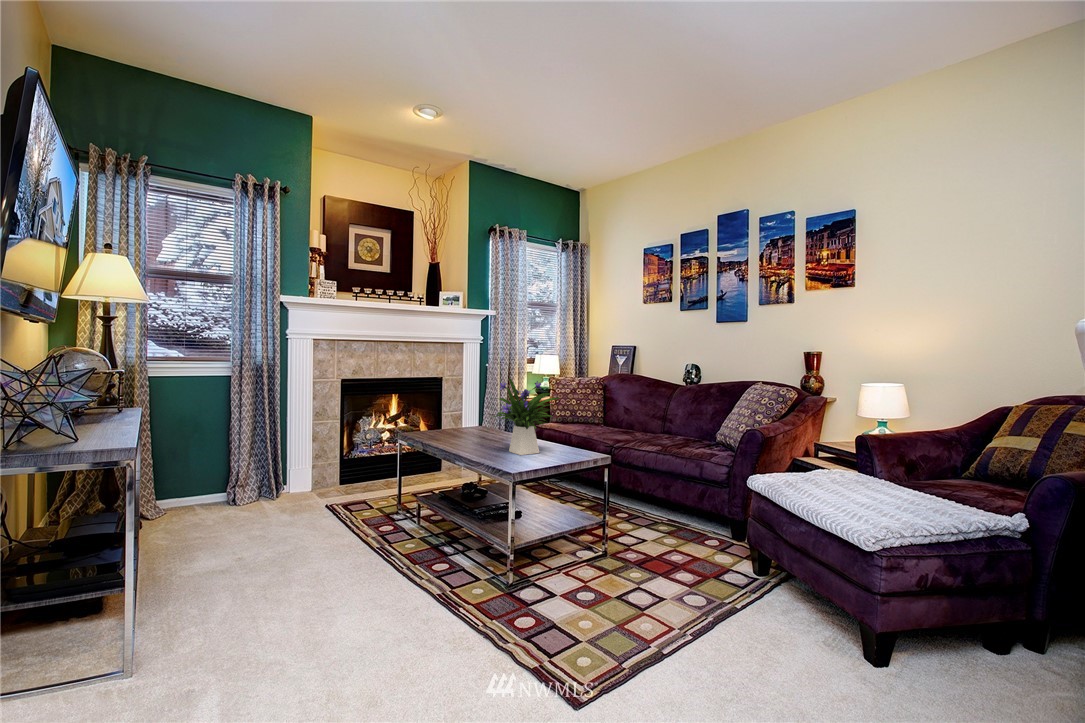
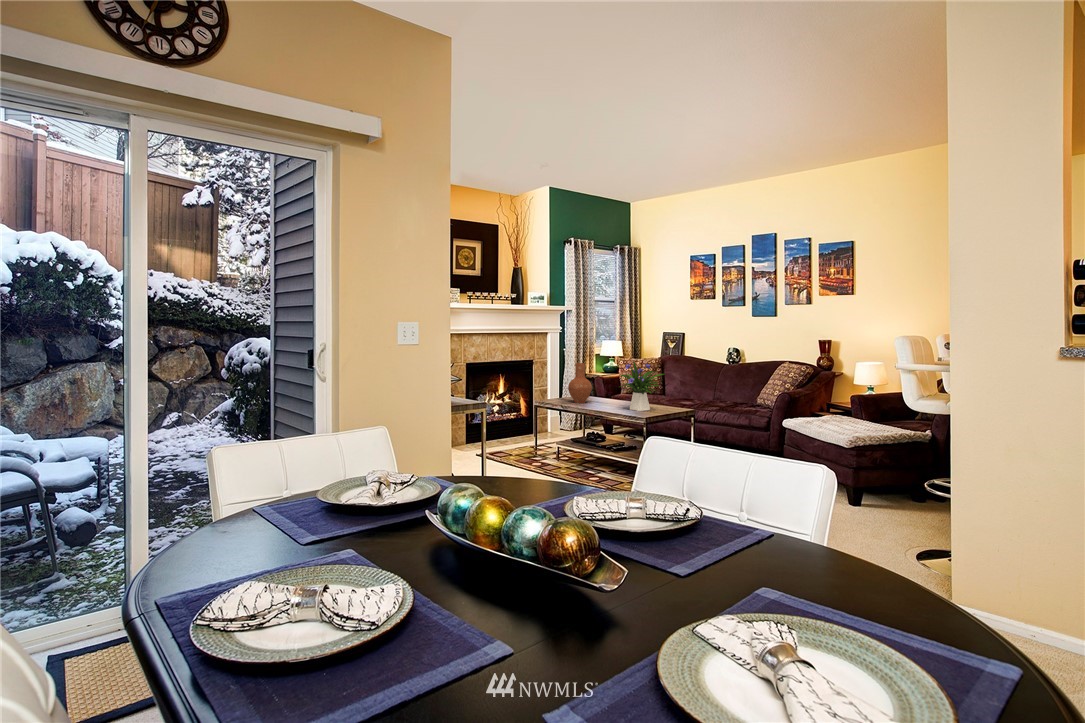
vase: none [442,379,475,437] -> present [568,363,592,403]

